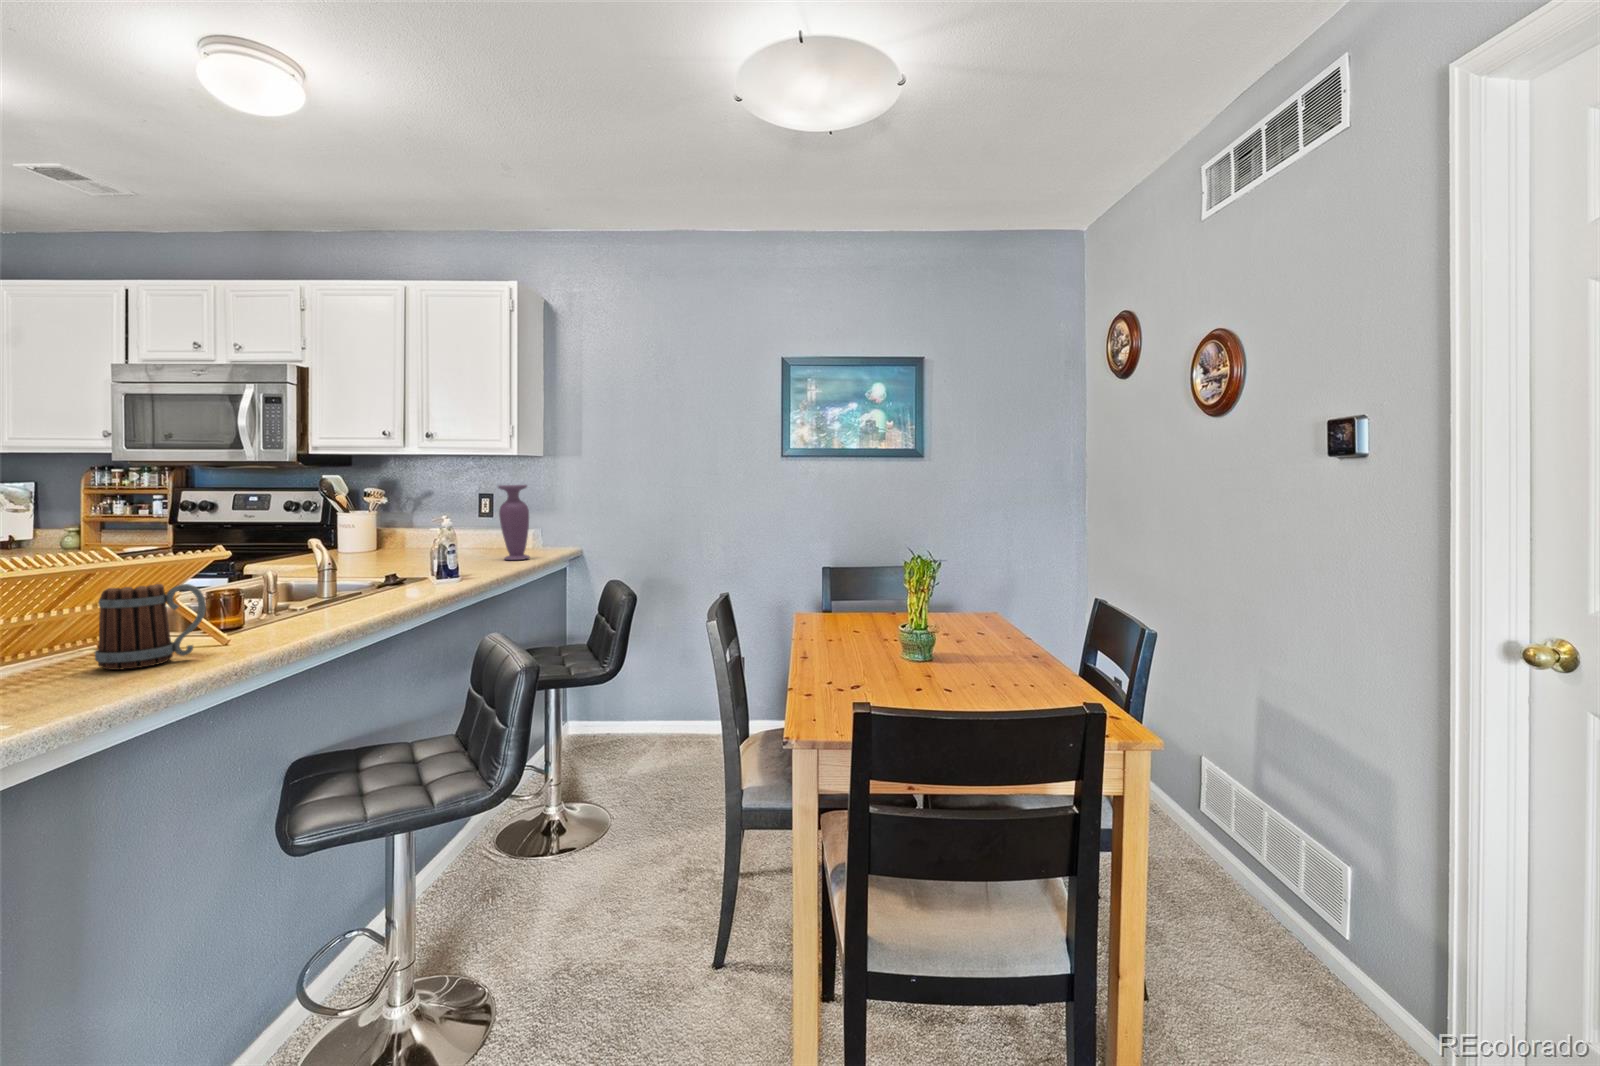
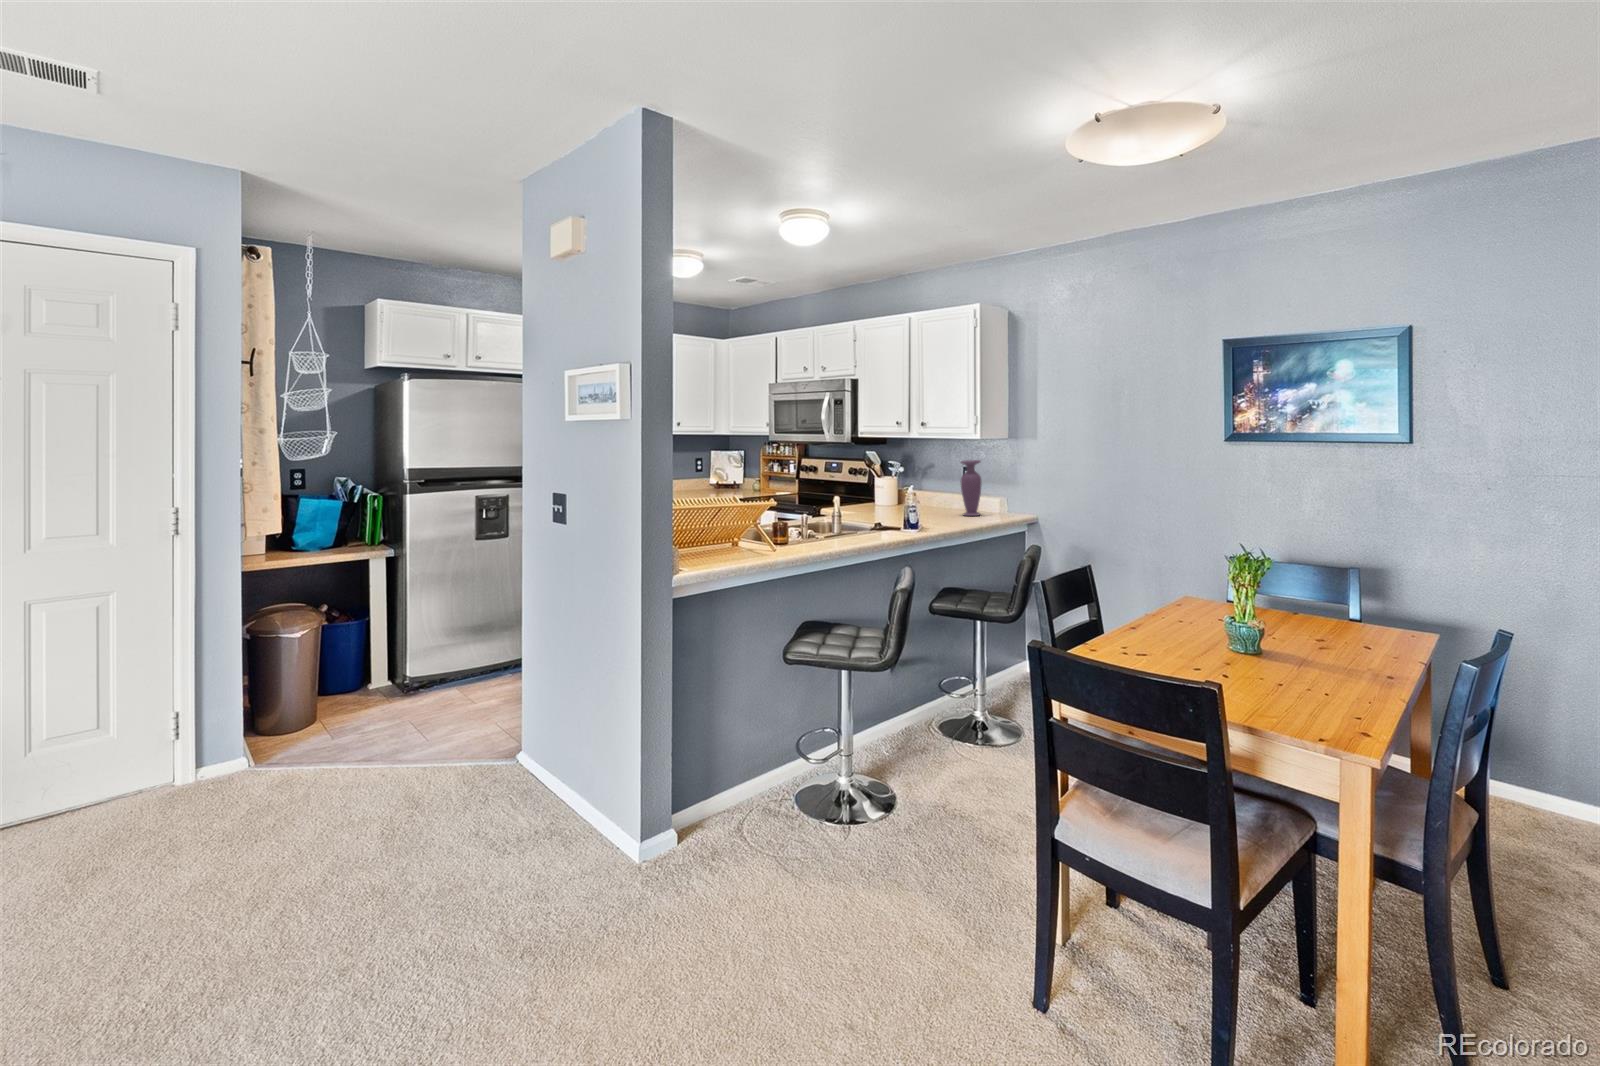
mug: present [95,584,206,670] -> none [729,521,763,556]

